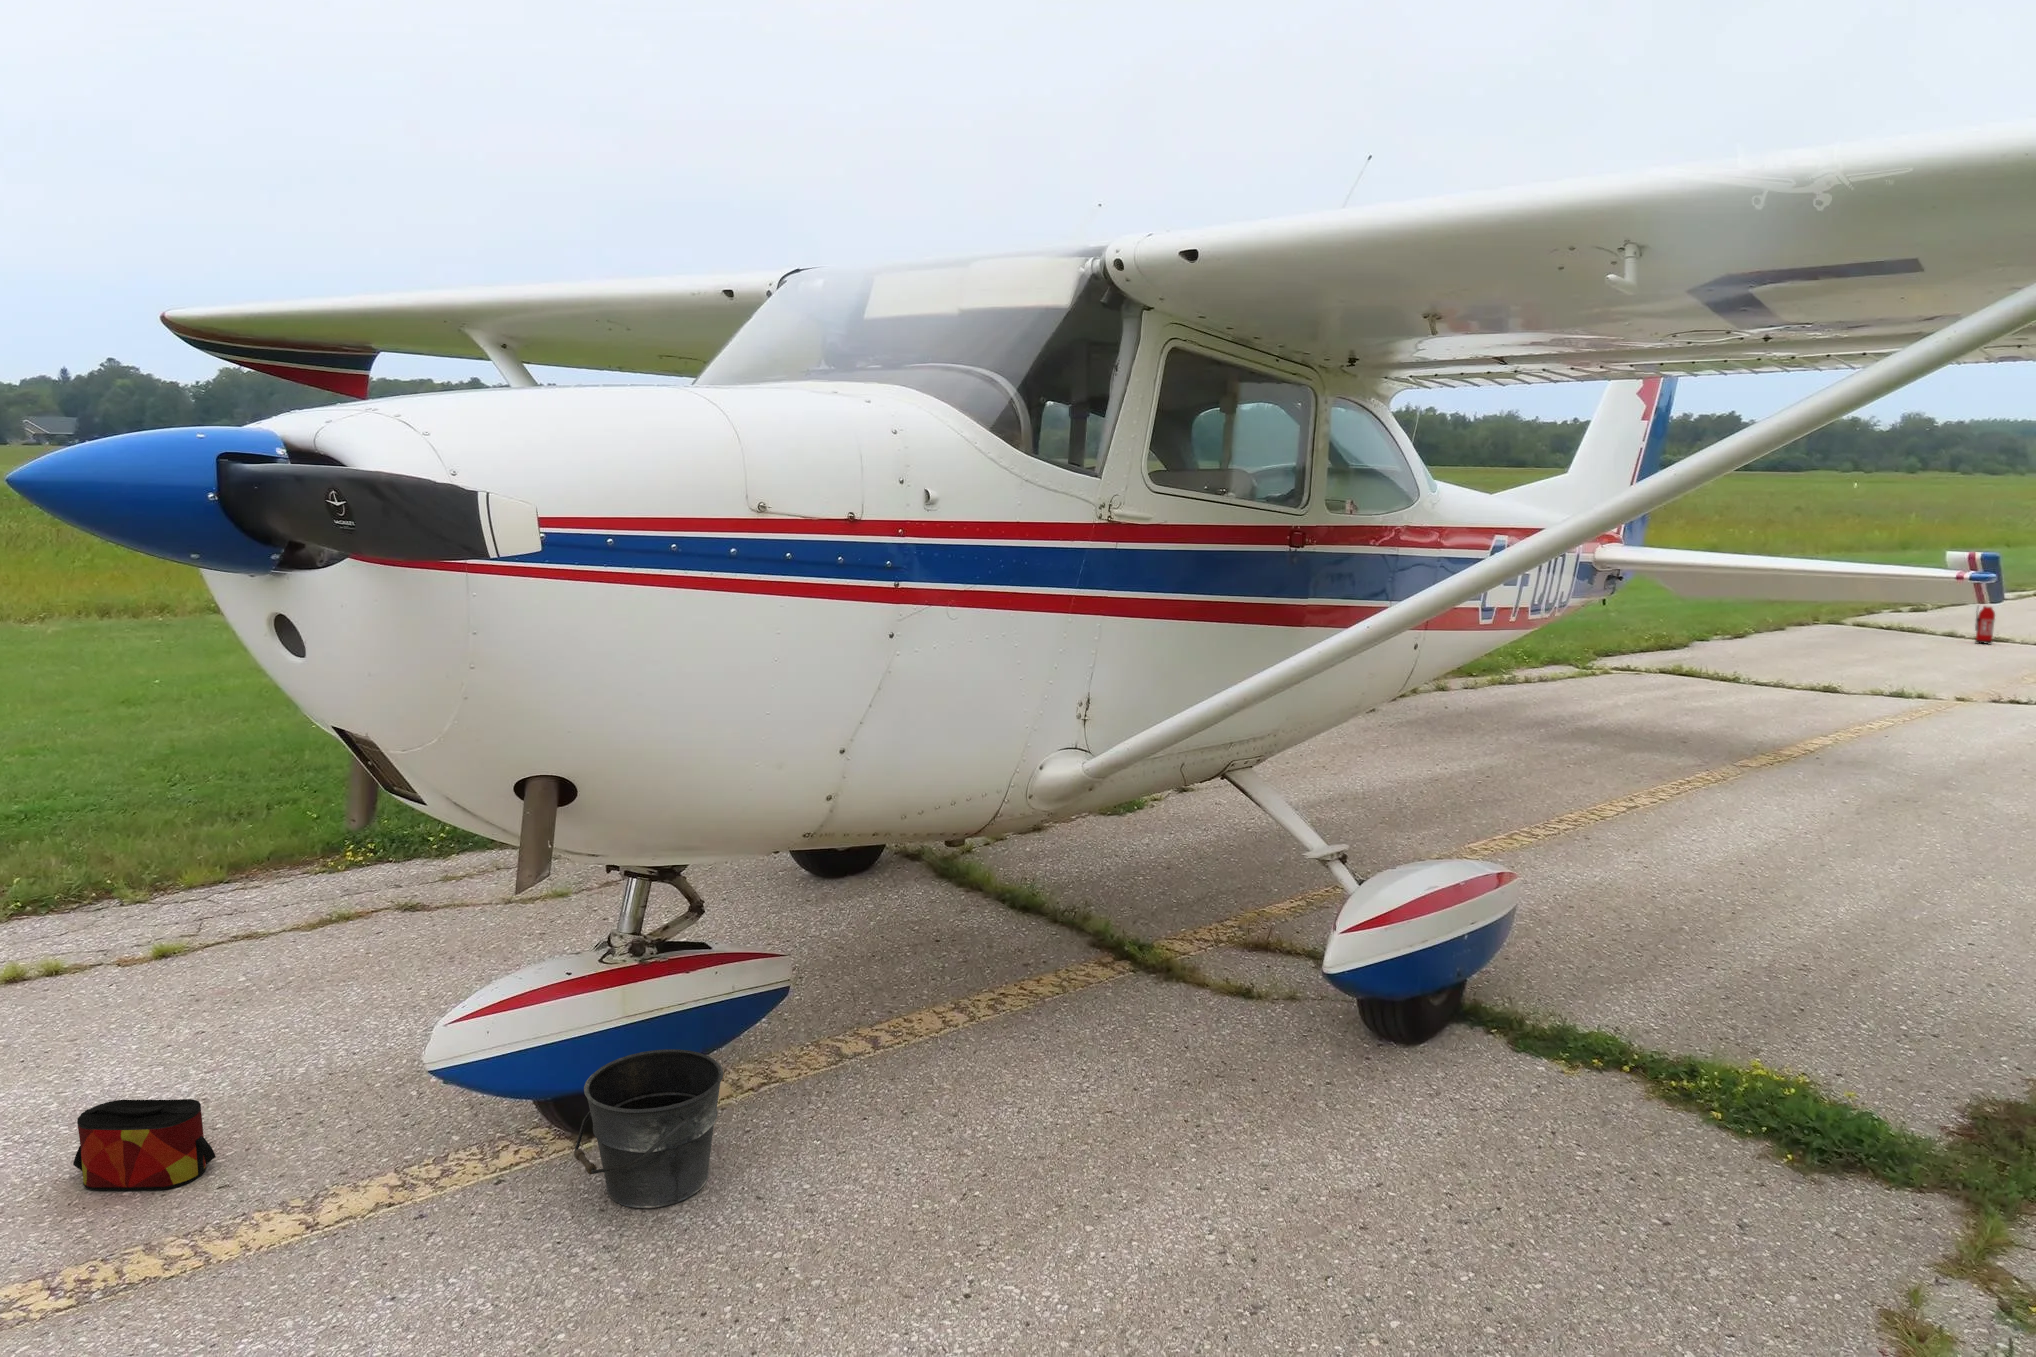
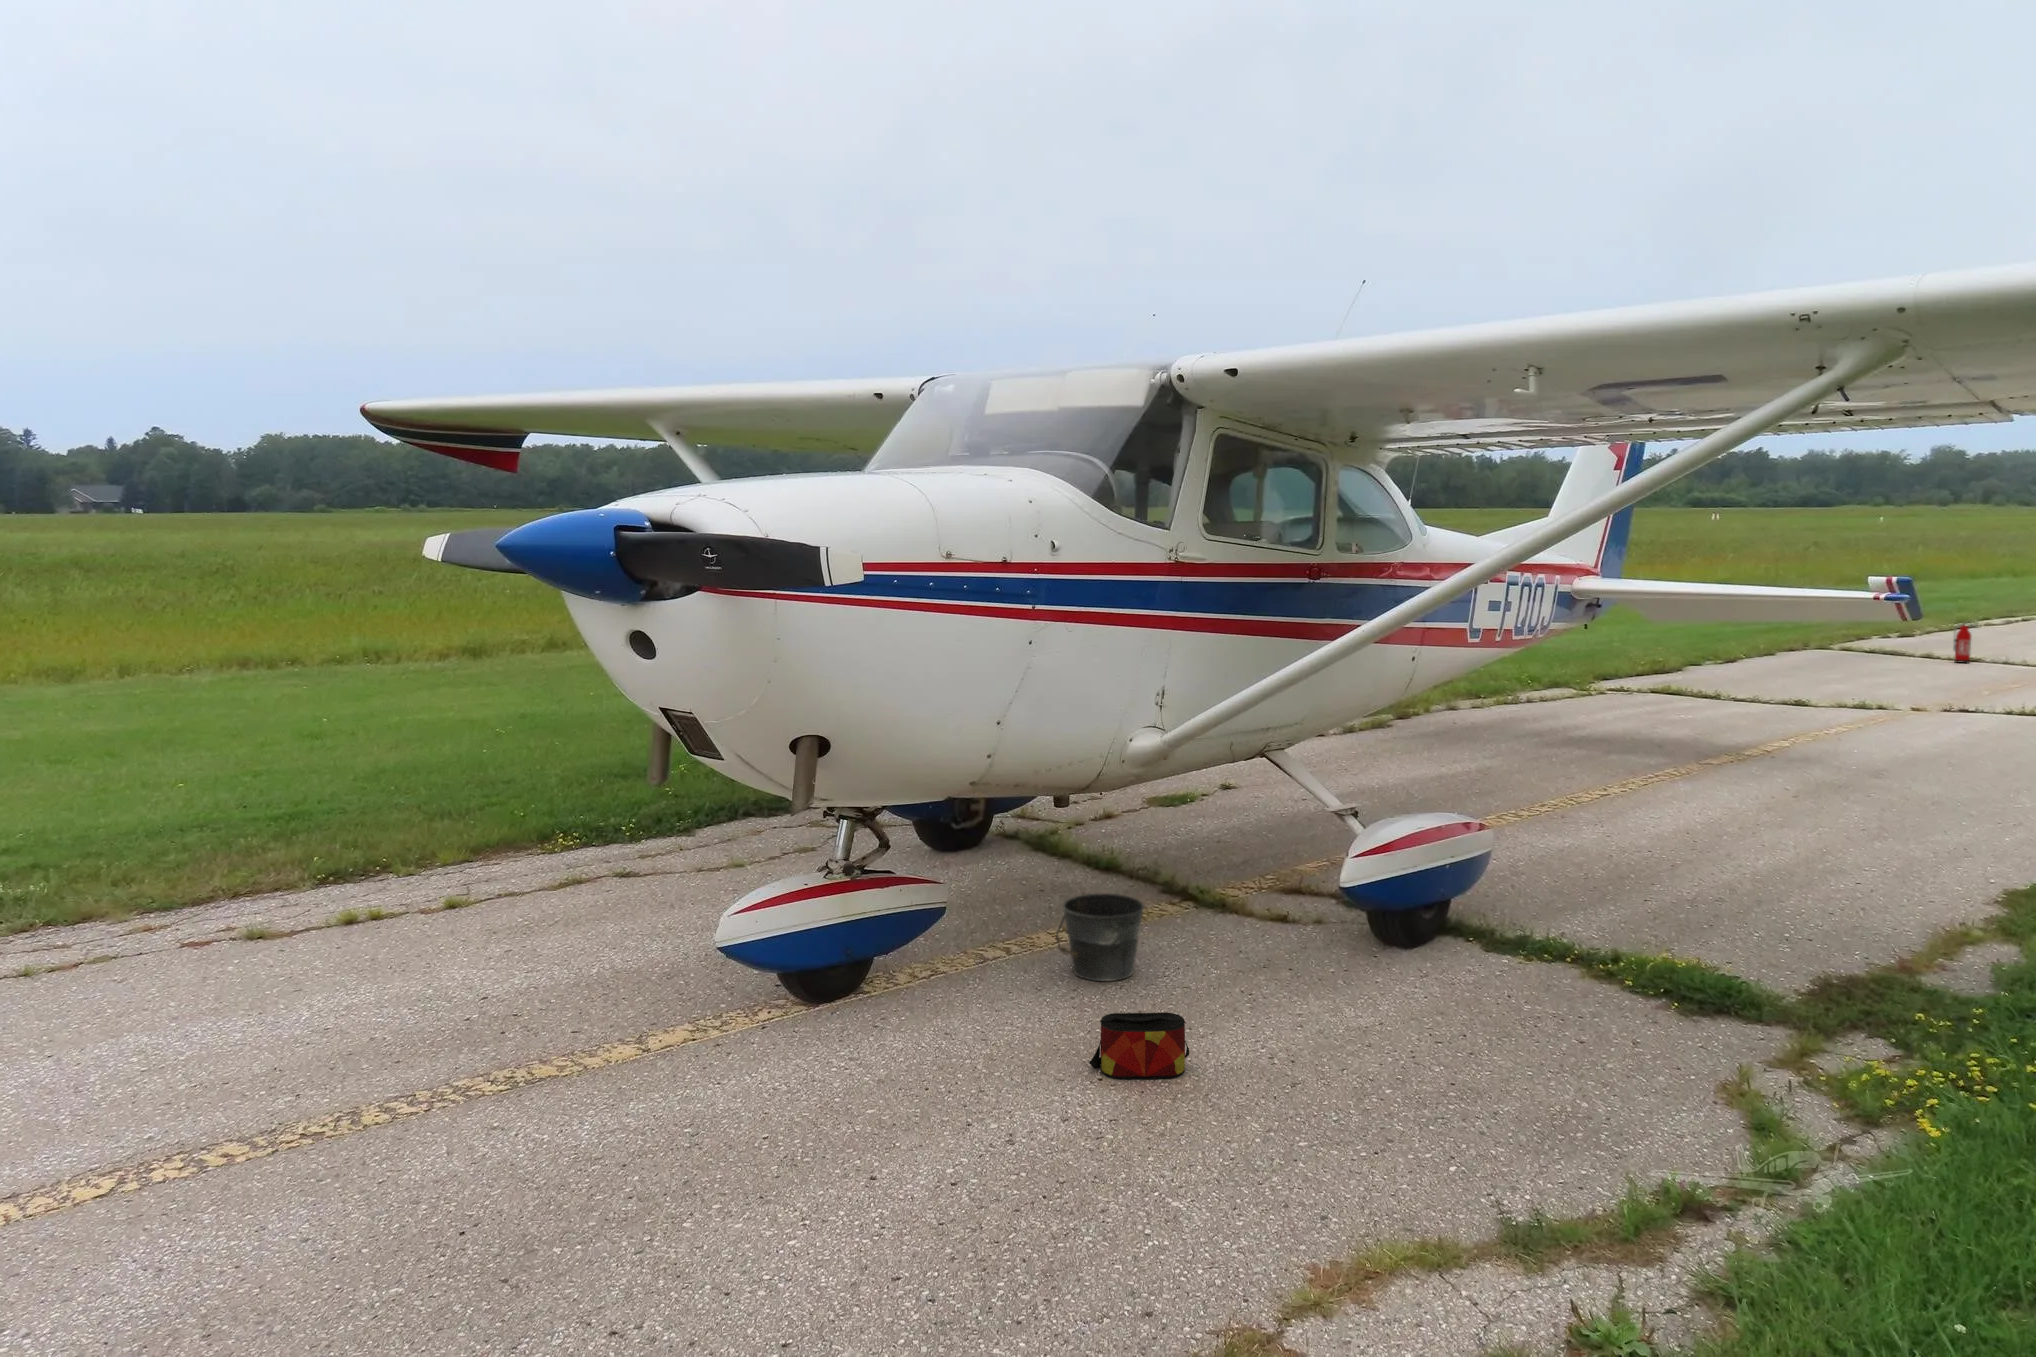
bucket: present [574,1049,723,1208] -> present [1056,894,1144,981]
bag: present [73,1099,216,1190] -> present [1089,1012,1189,1079]

